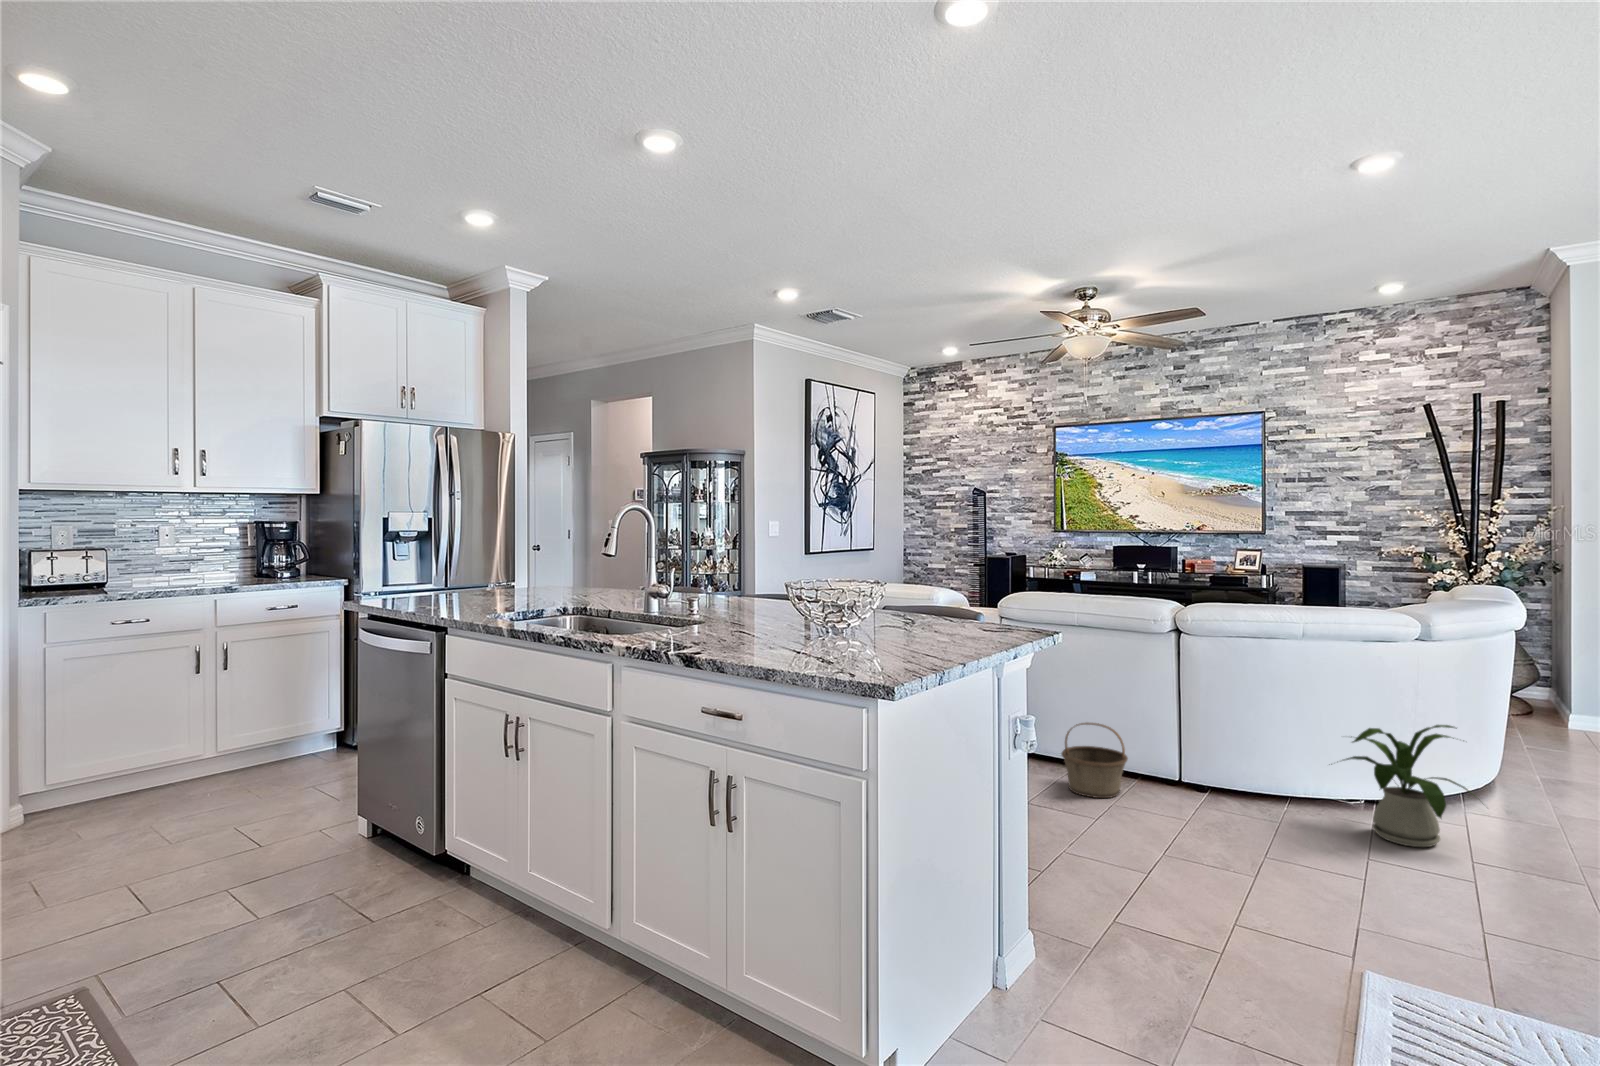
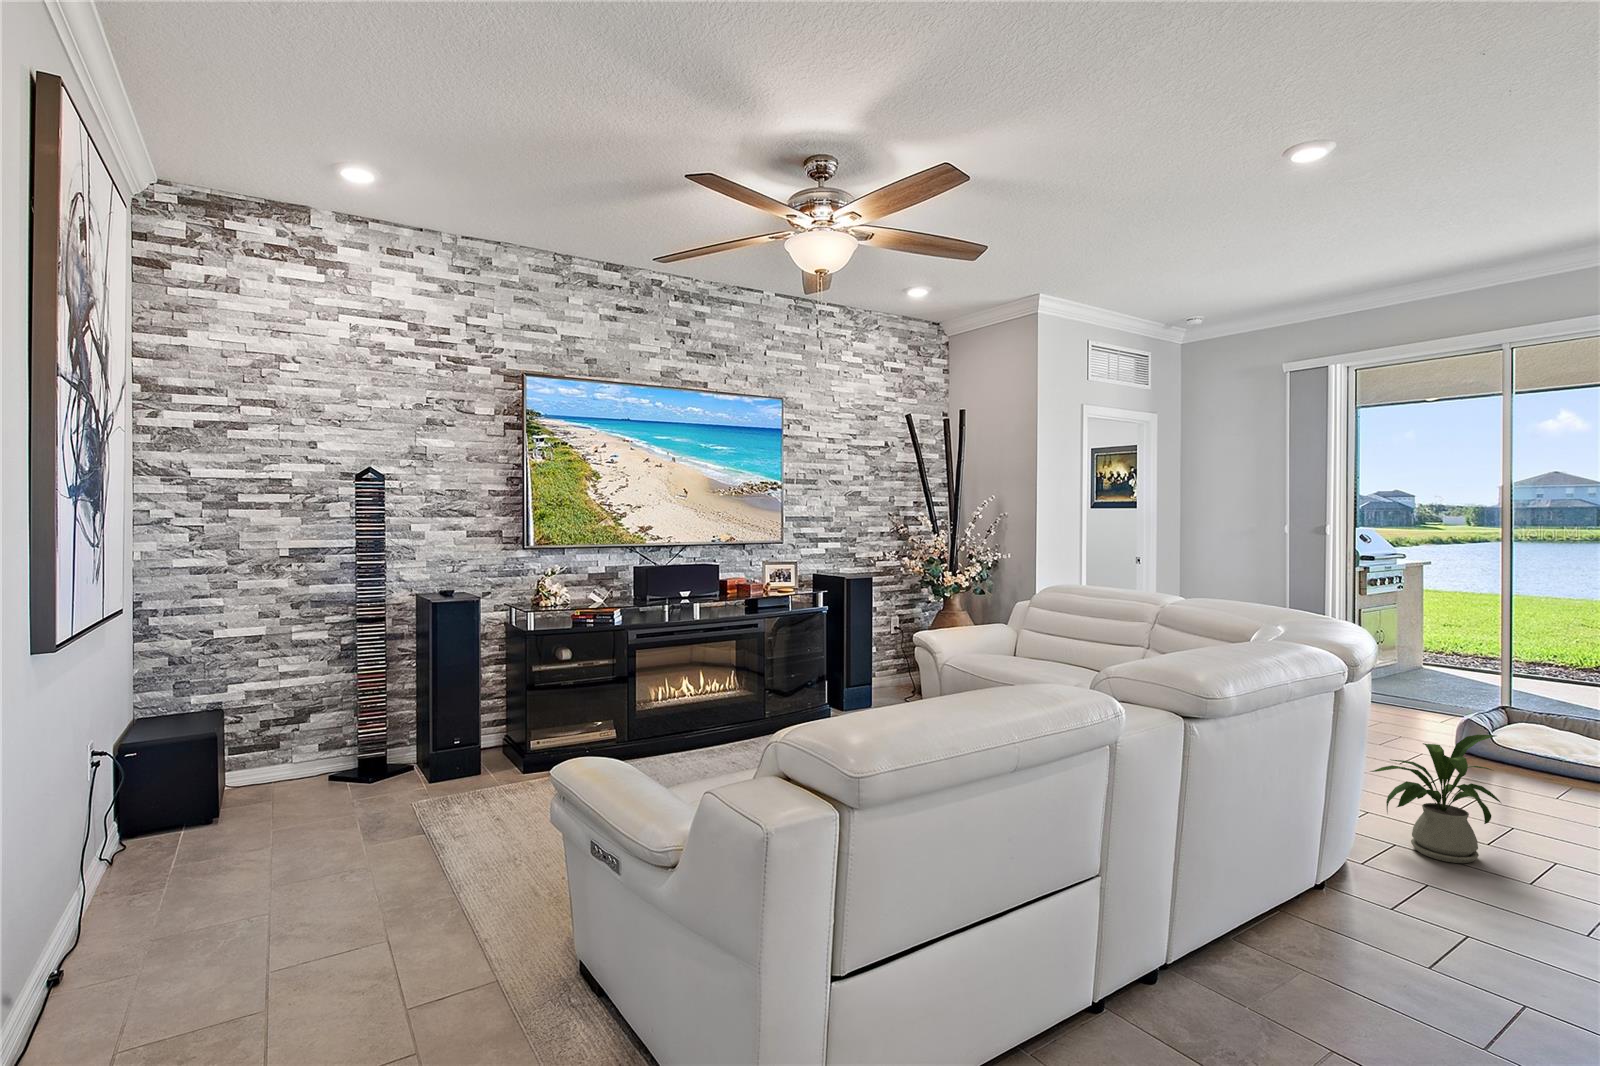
basket: present [1062,723,1128,798] -> none [1297,856,1412,981]

